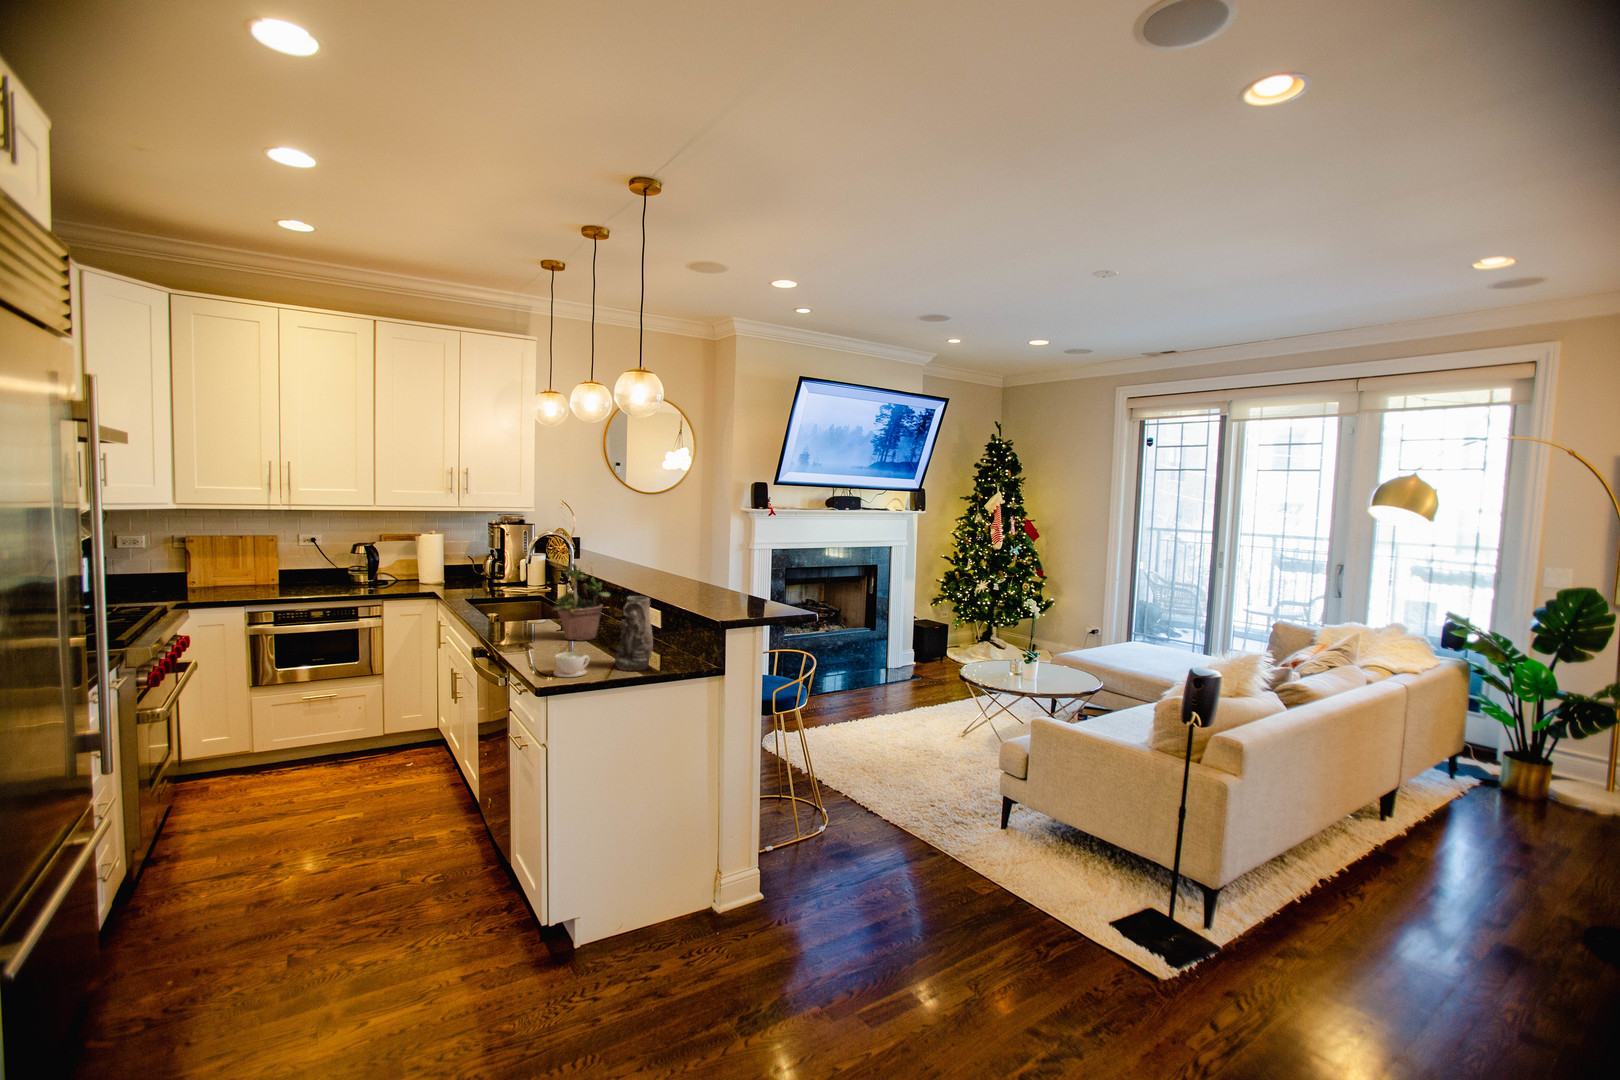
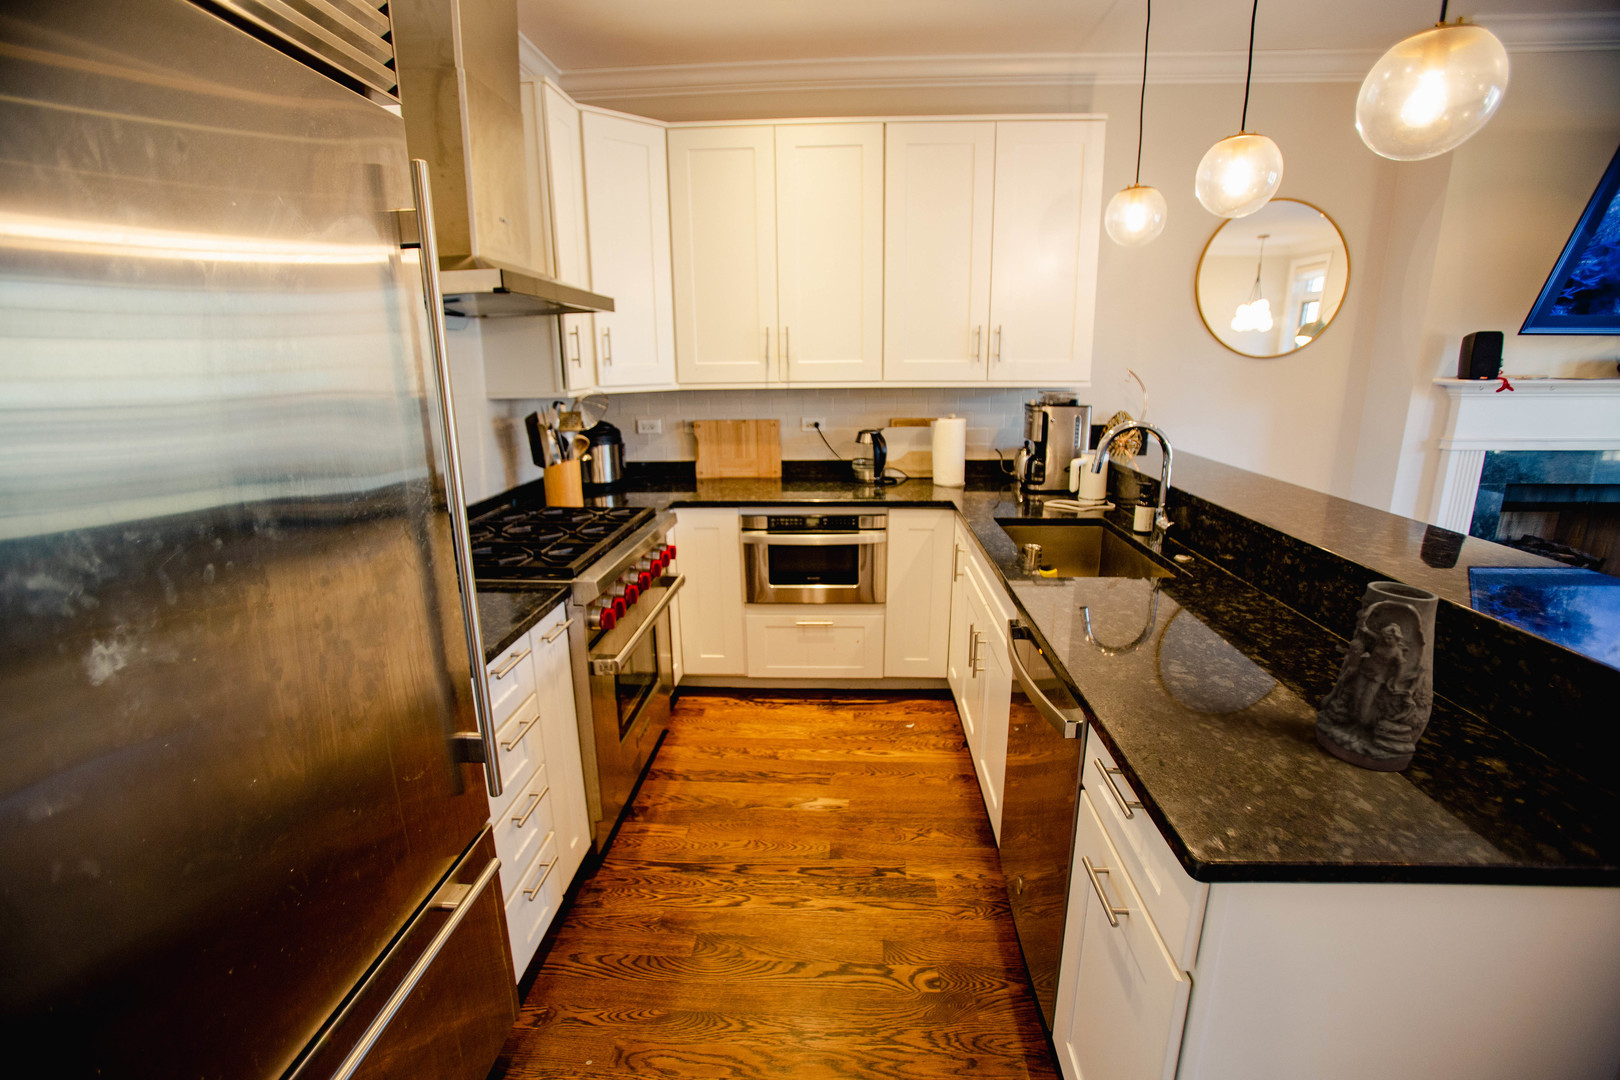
potted plant: present [553,563,610,641] -> none [1146,468,1268,635]
coffee cup: present [554,652,590,677] -> none [1174,696,1263,766]

